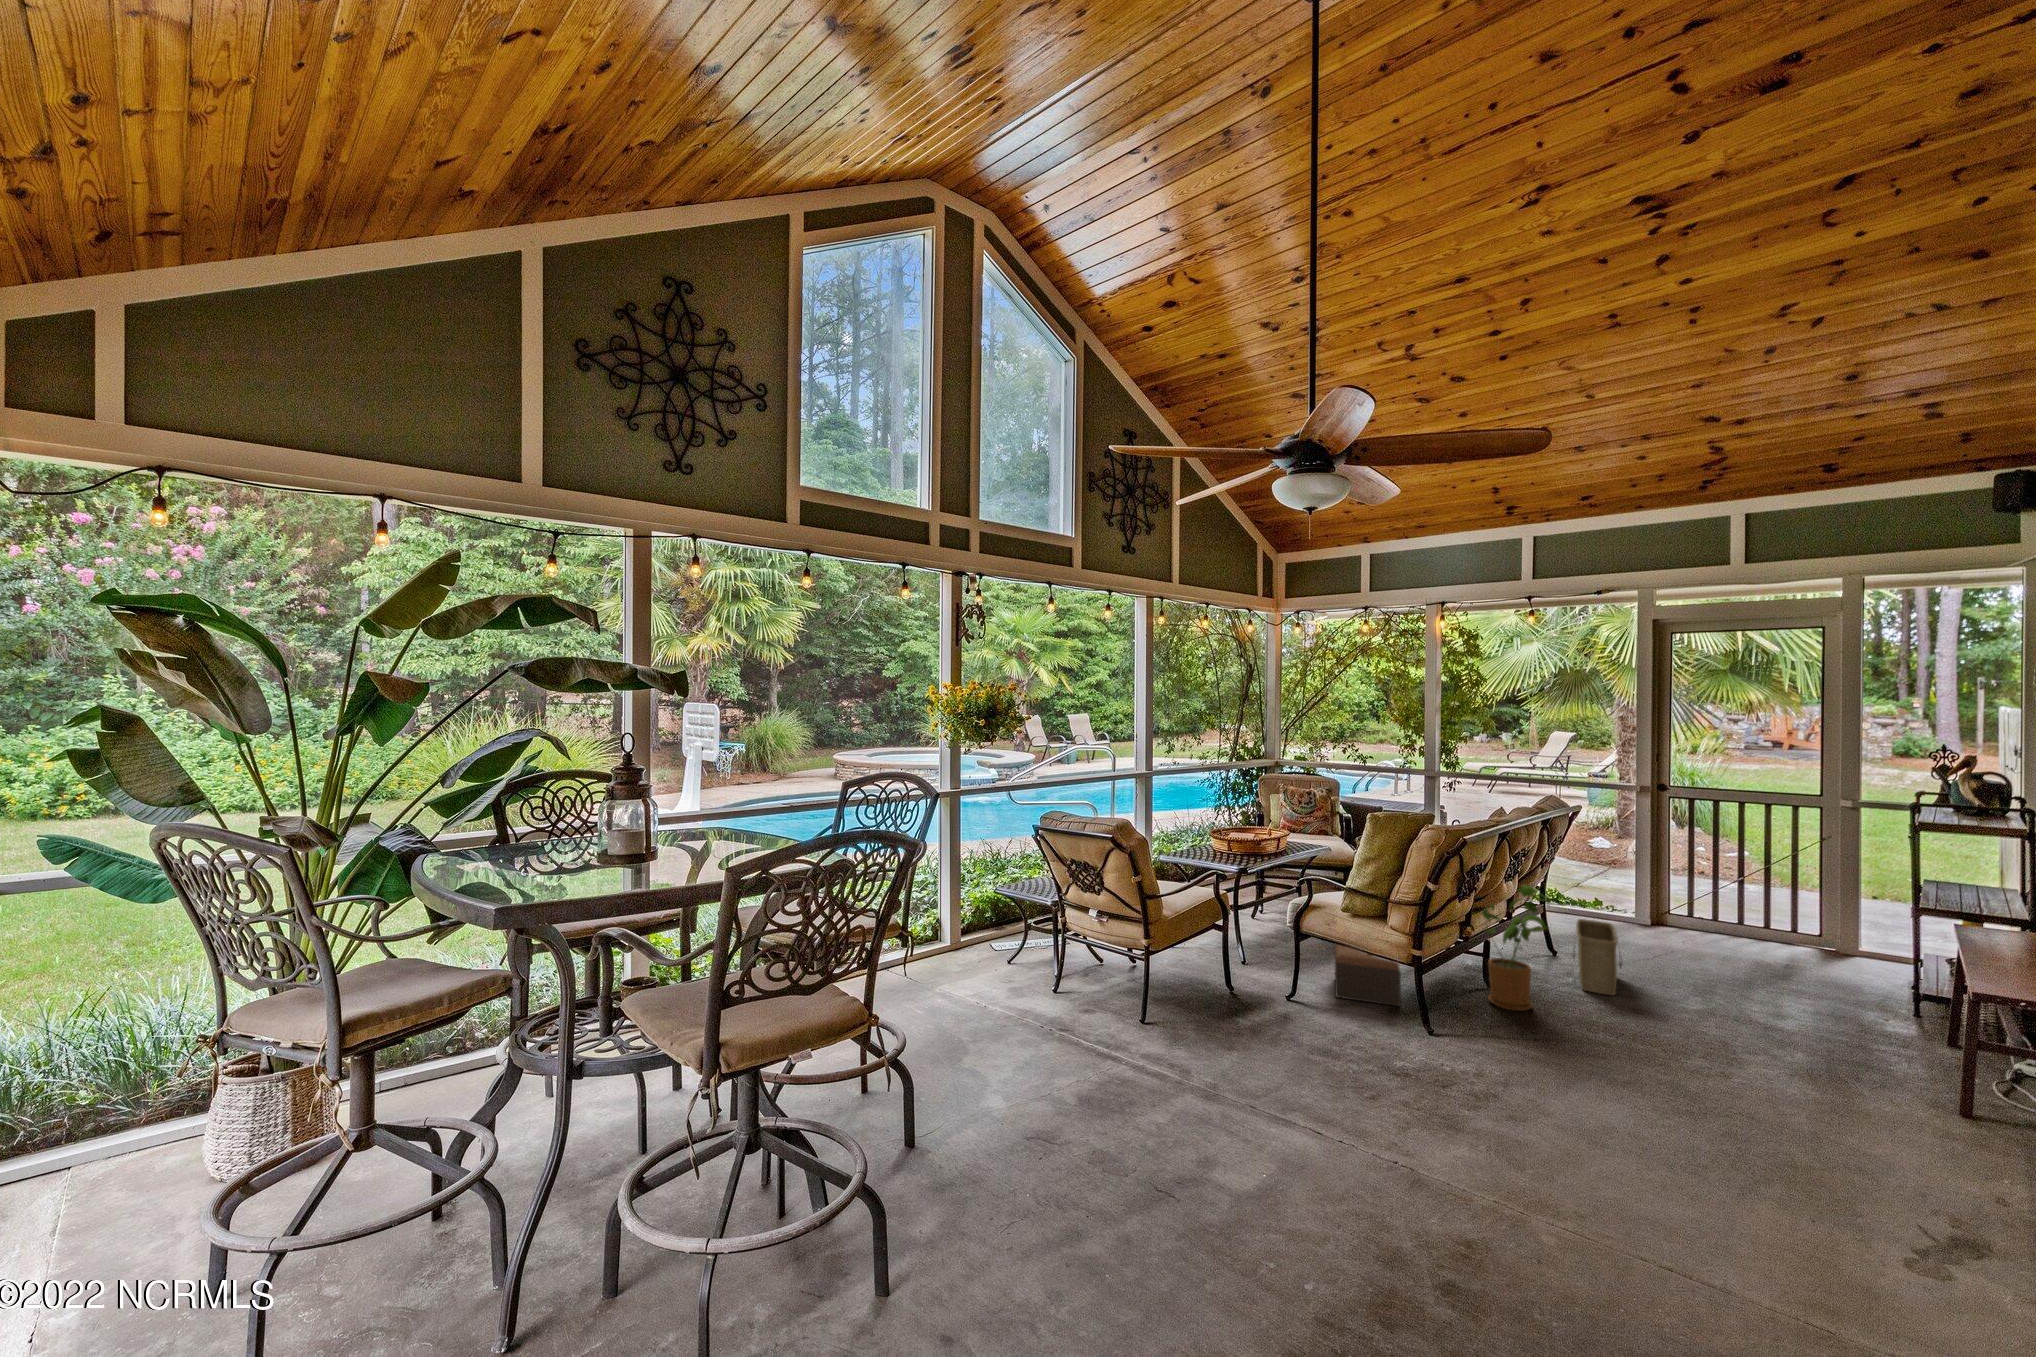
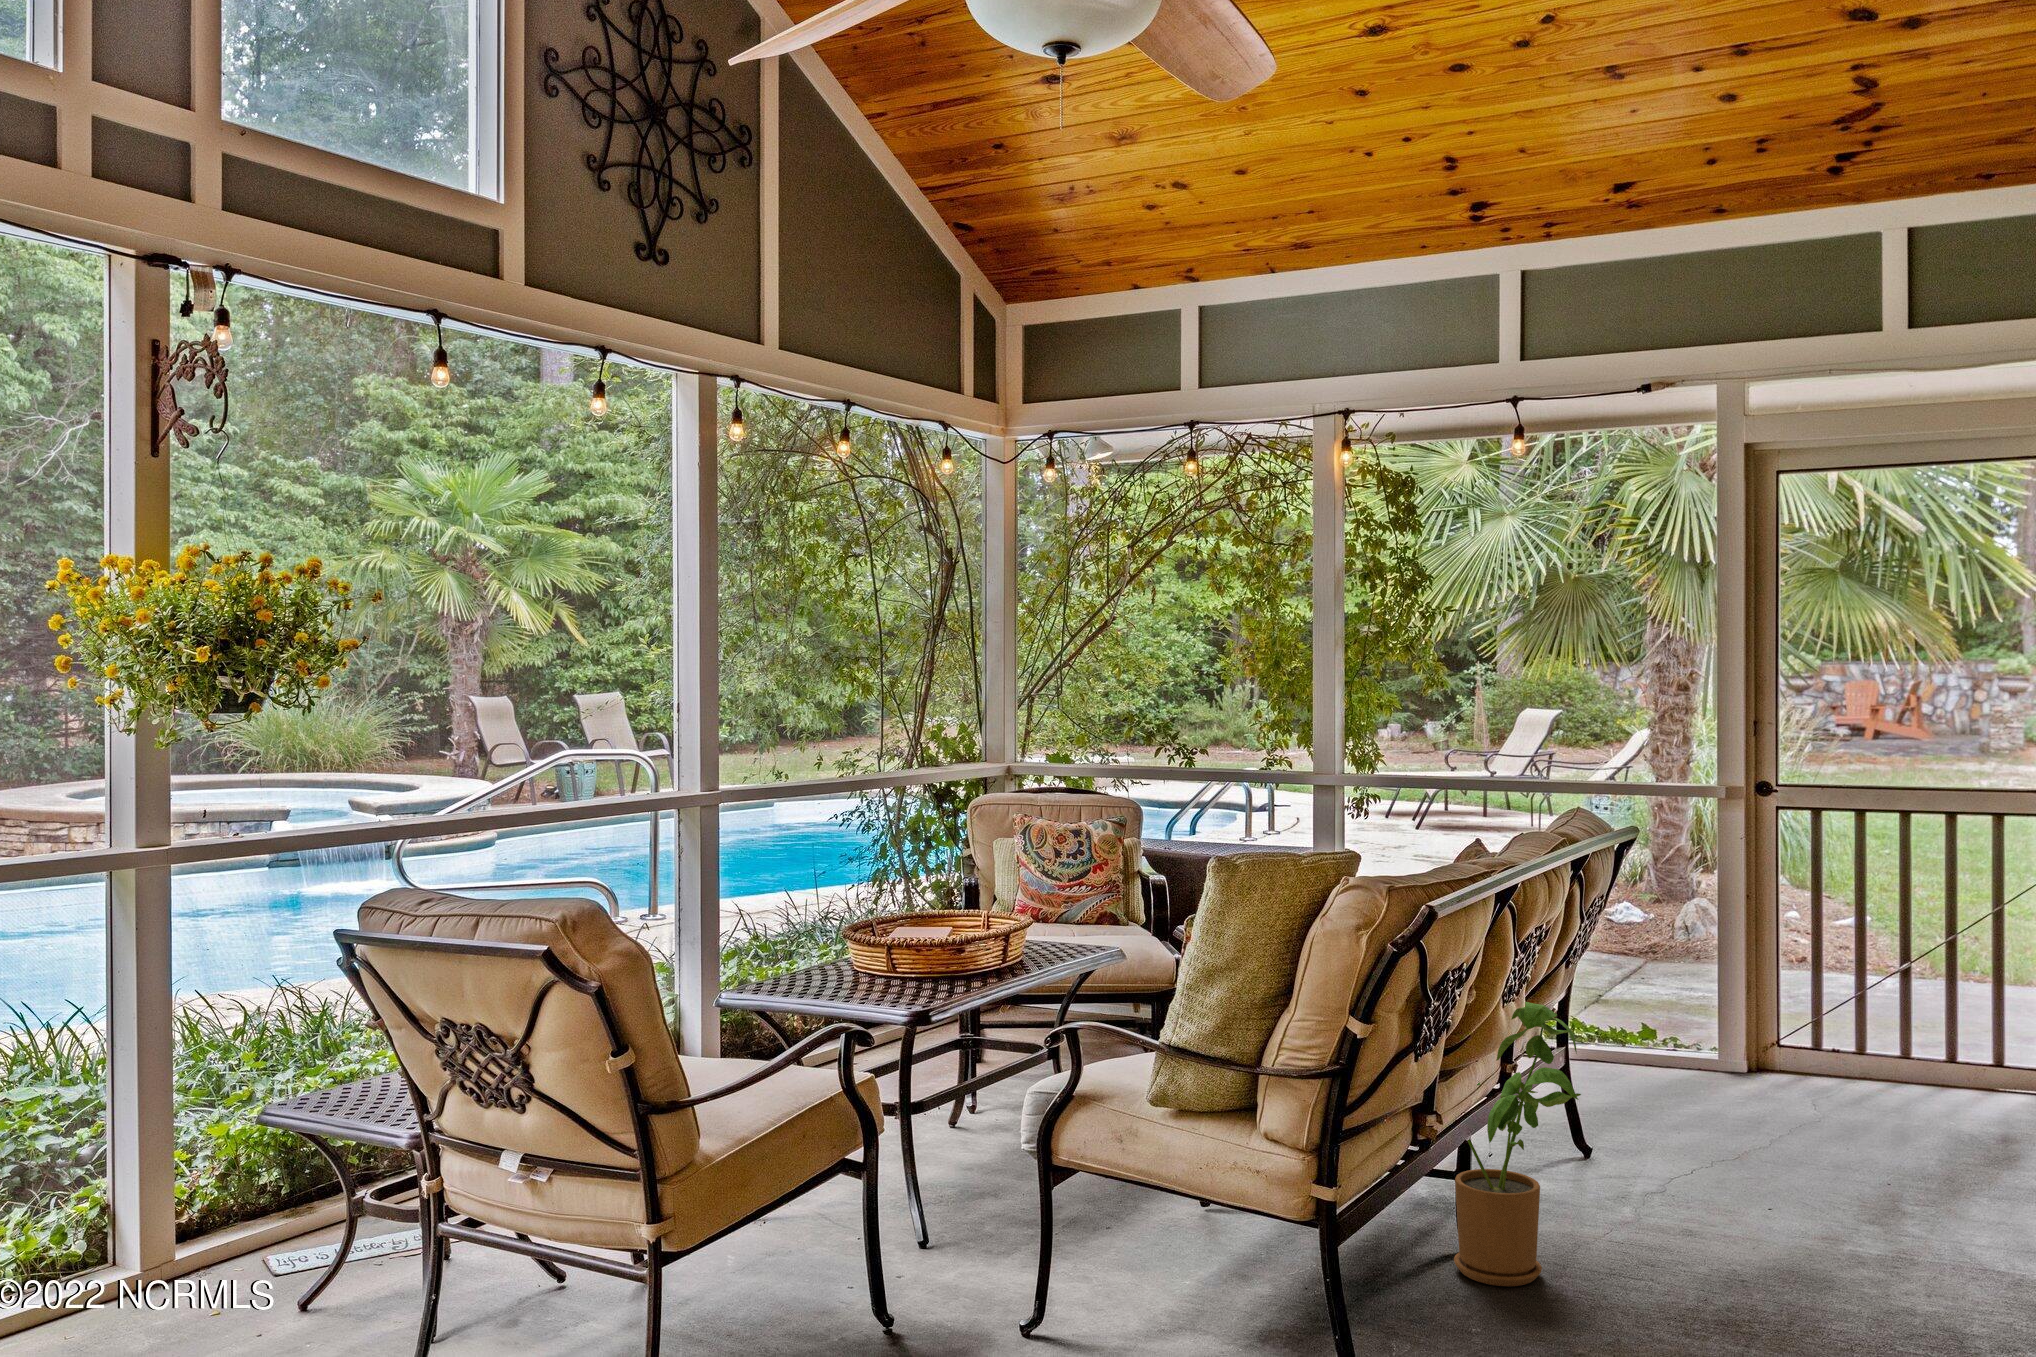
basket: present [1573,919,1622,995] -> none [1602,1064,1694,1222]
footstool: present [1335,945,1401,1006] -> none [1134,1166,1279,1311]

